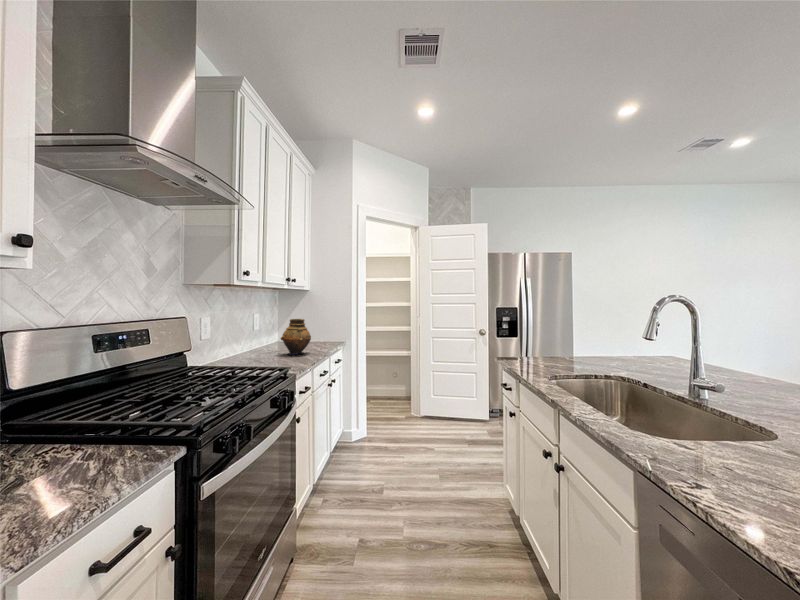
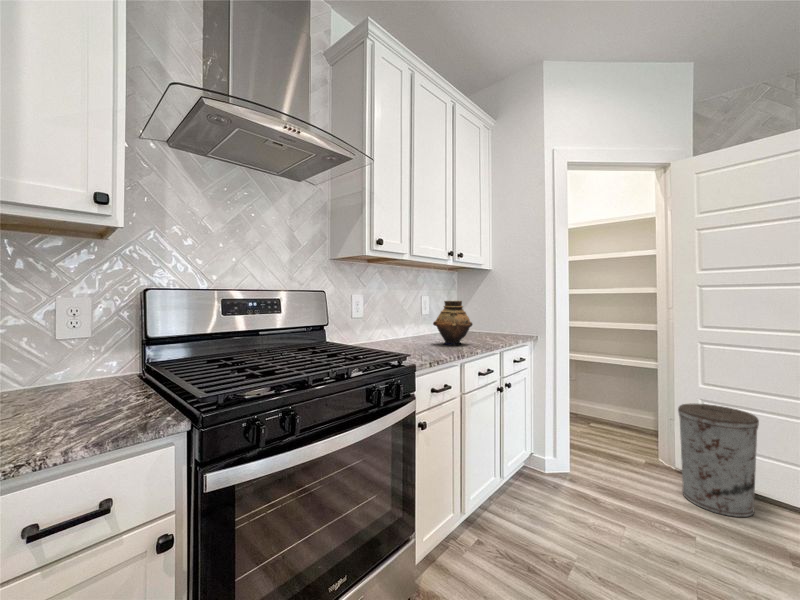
trash can: none [423,373,458,434] -> present [678,404,759,517]

